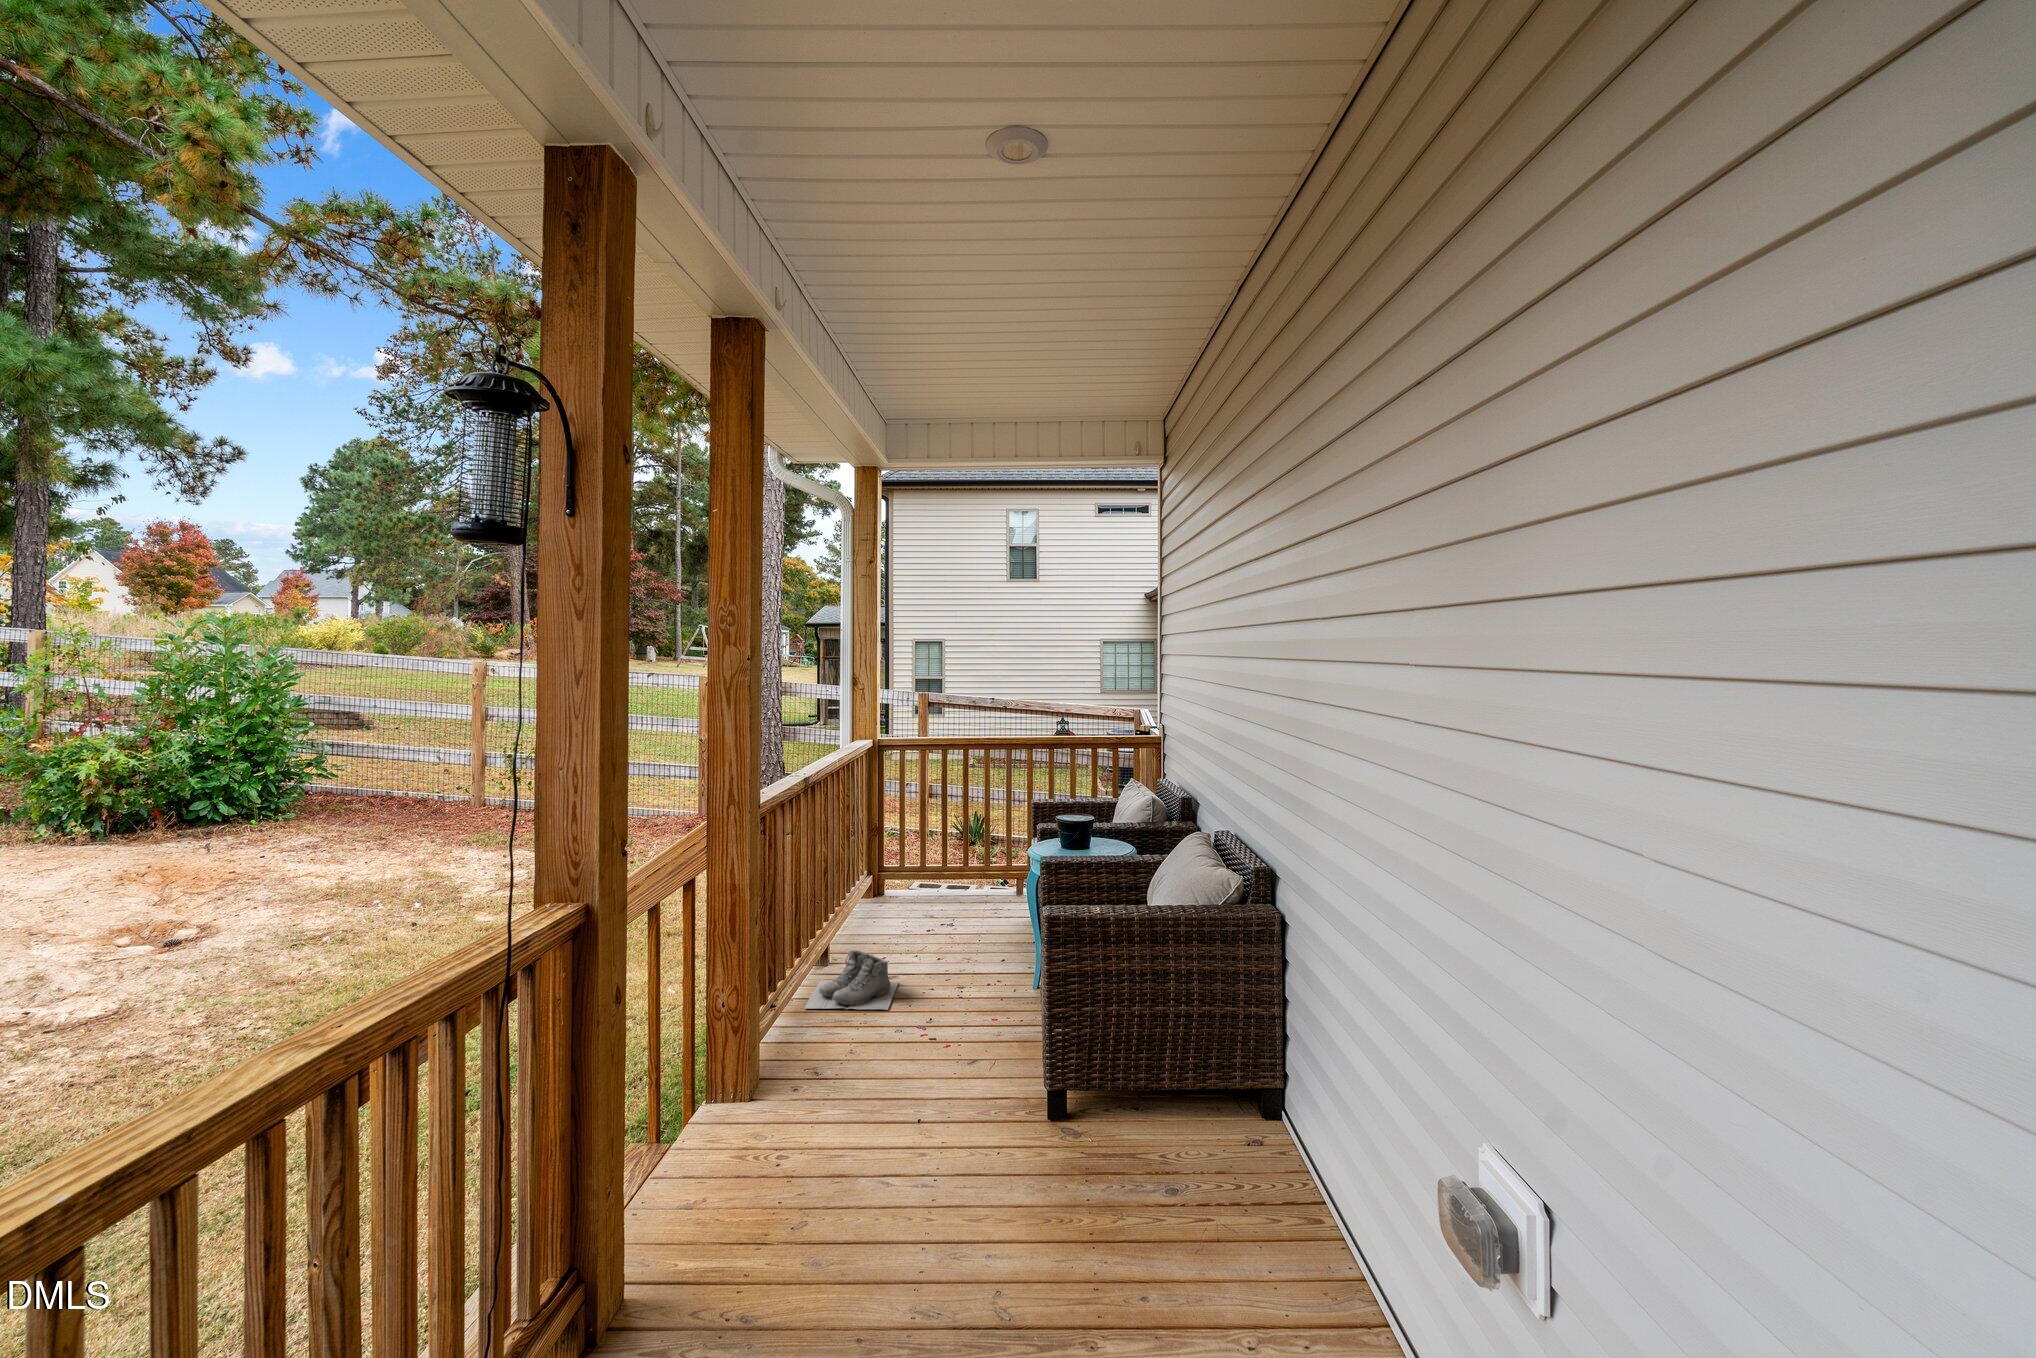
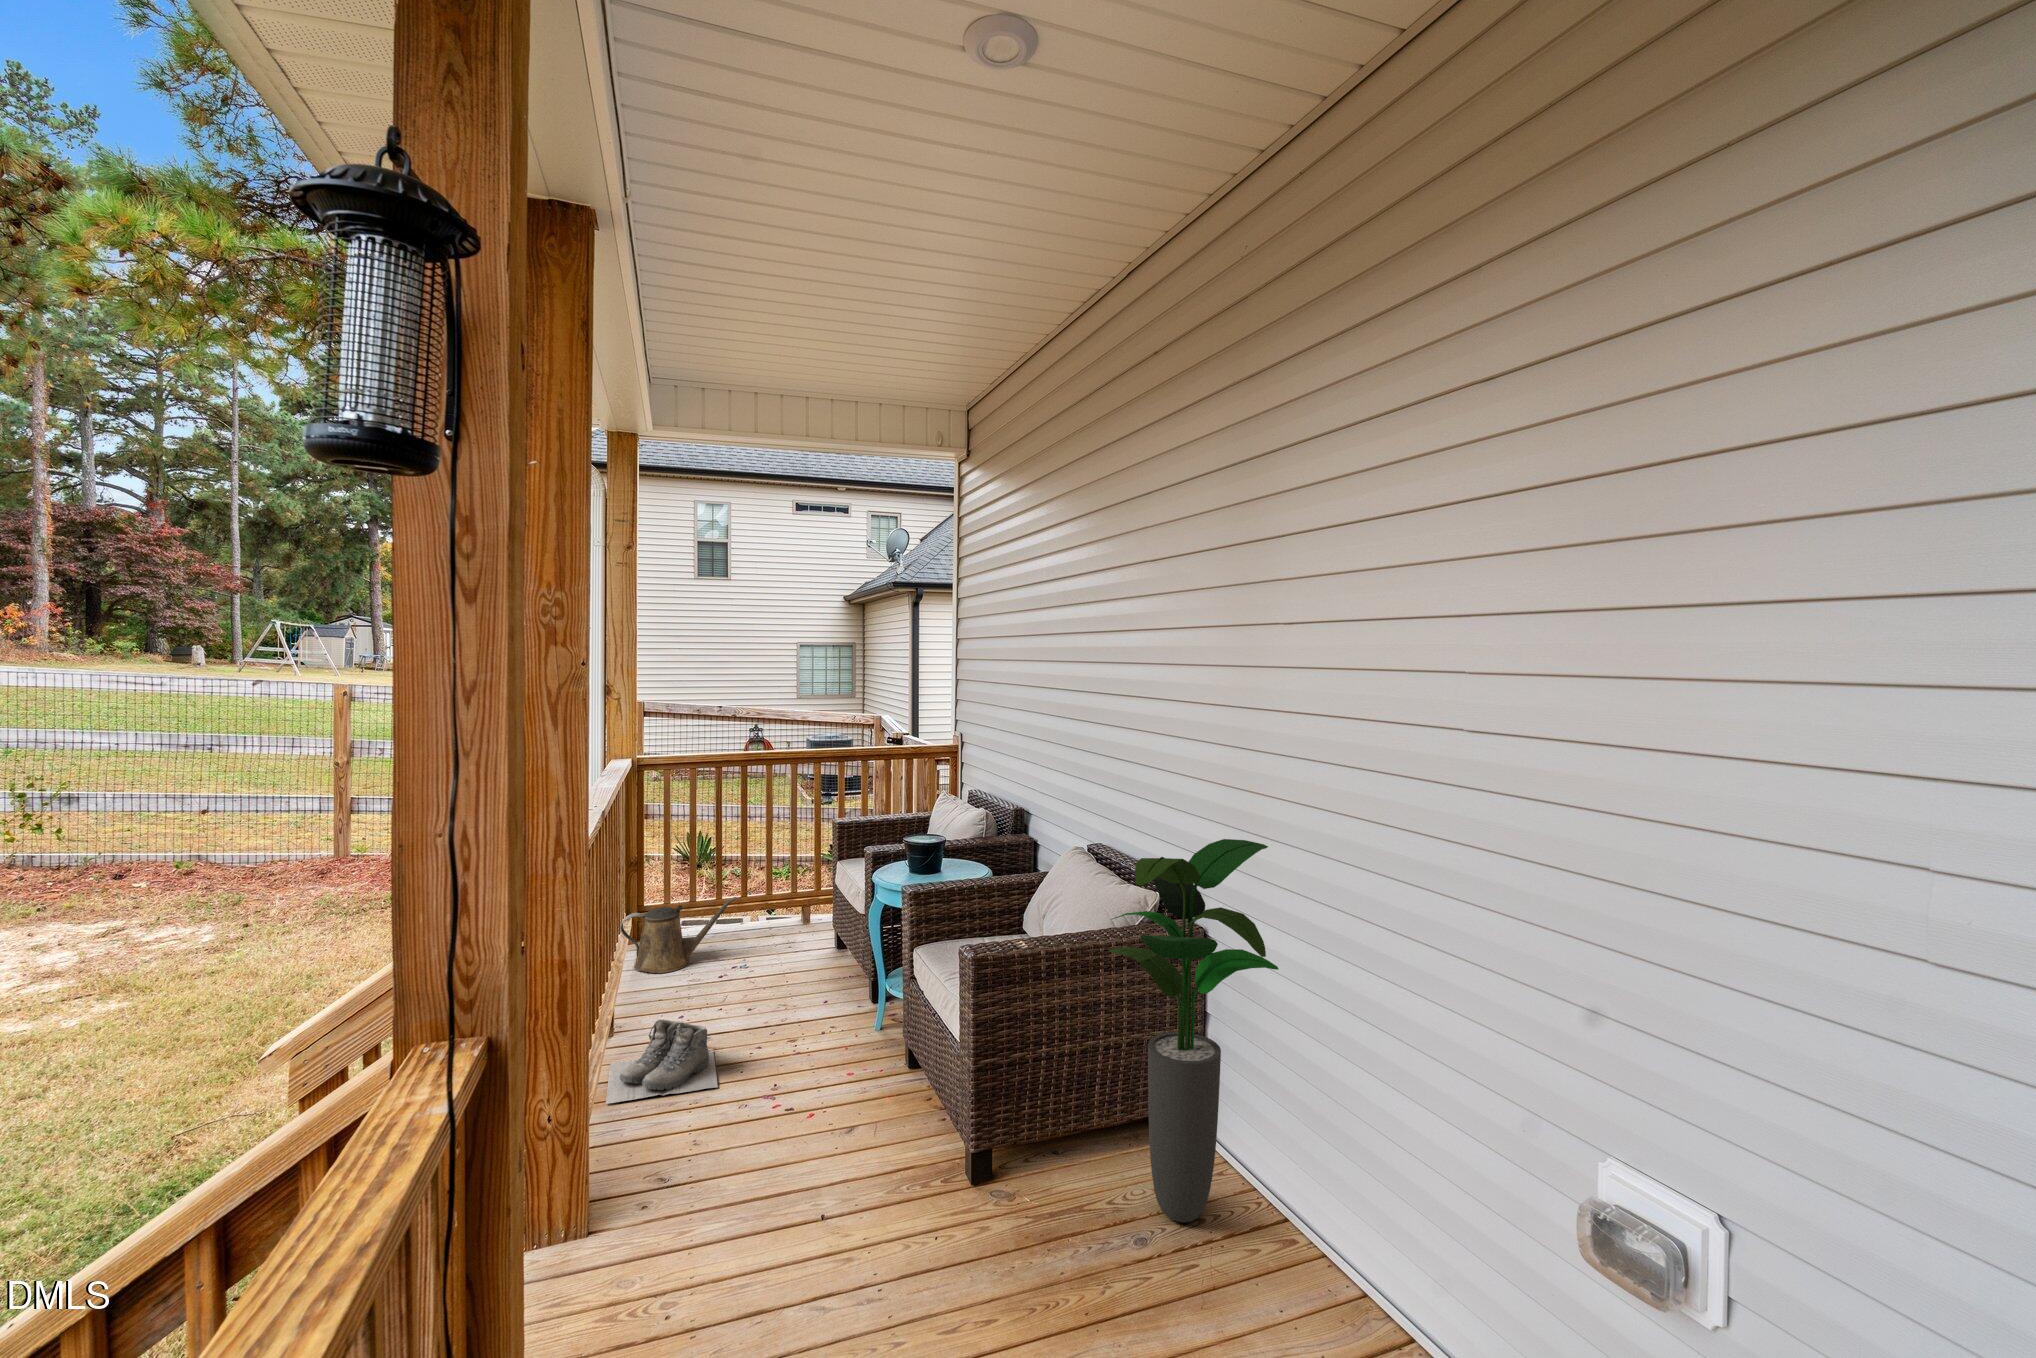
potted plant: none [1155,829,1312,1185] -> present [1108,839,1278,1222]
watering can: none [861,861,952,919] -> present [620,897,737,973]

